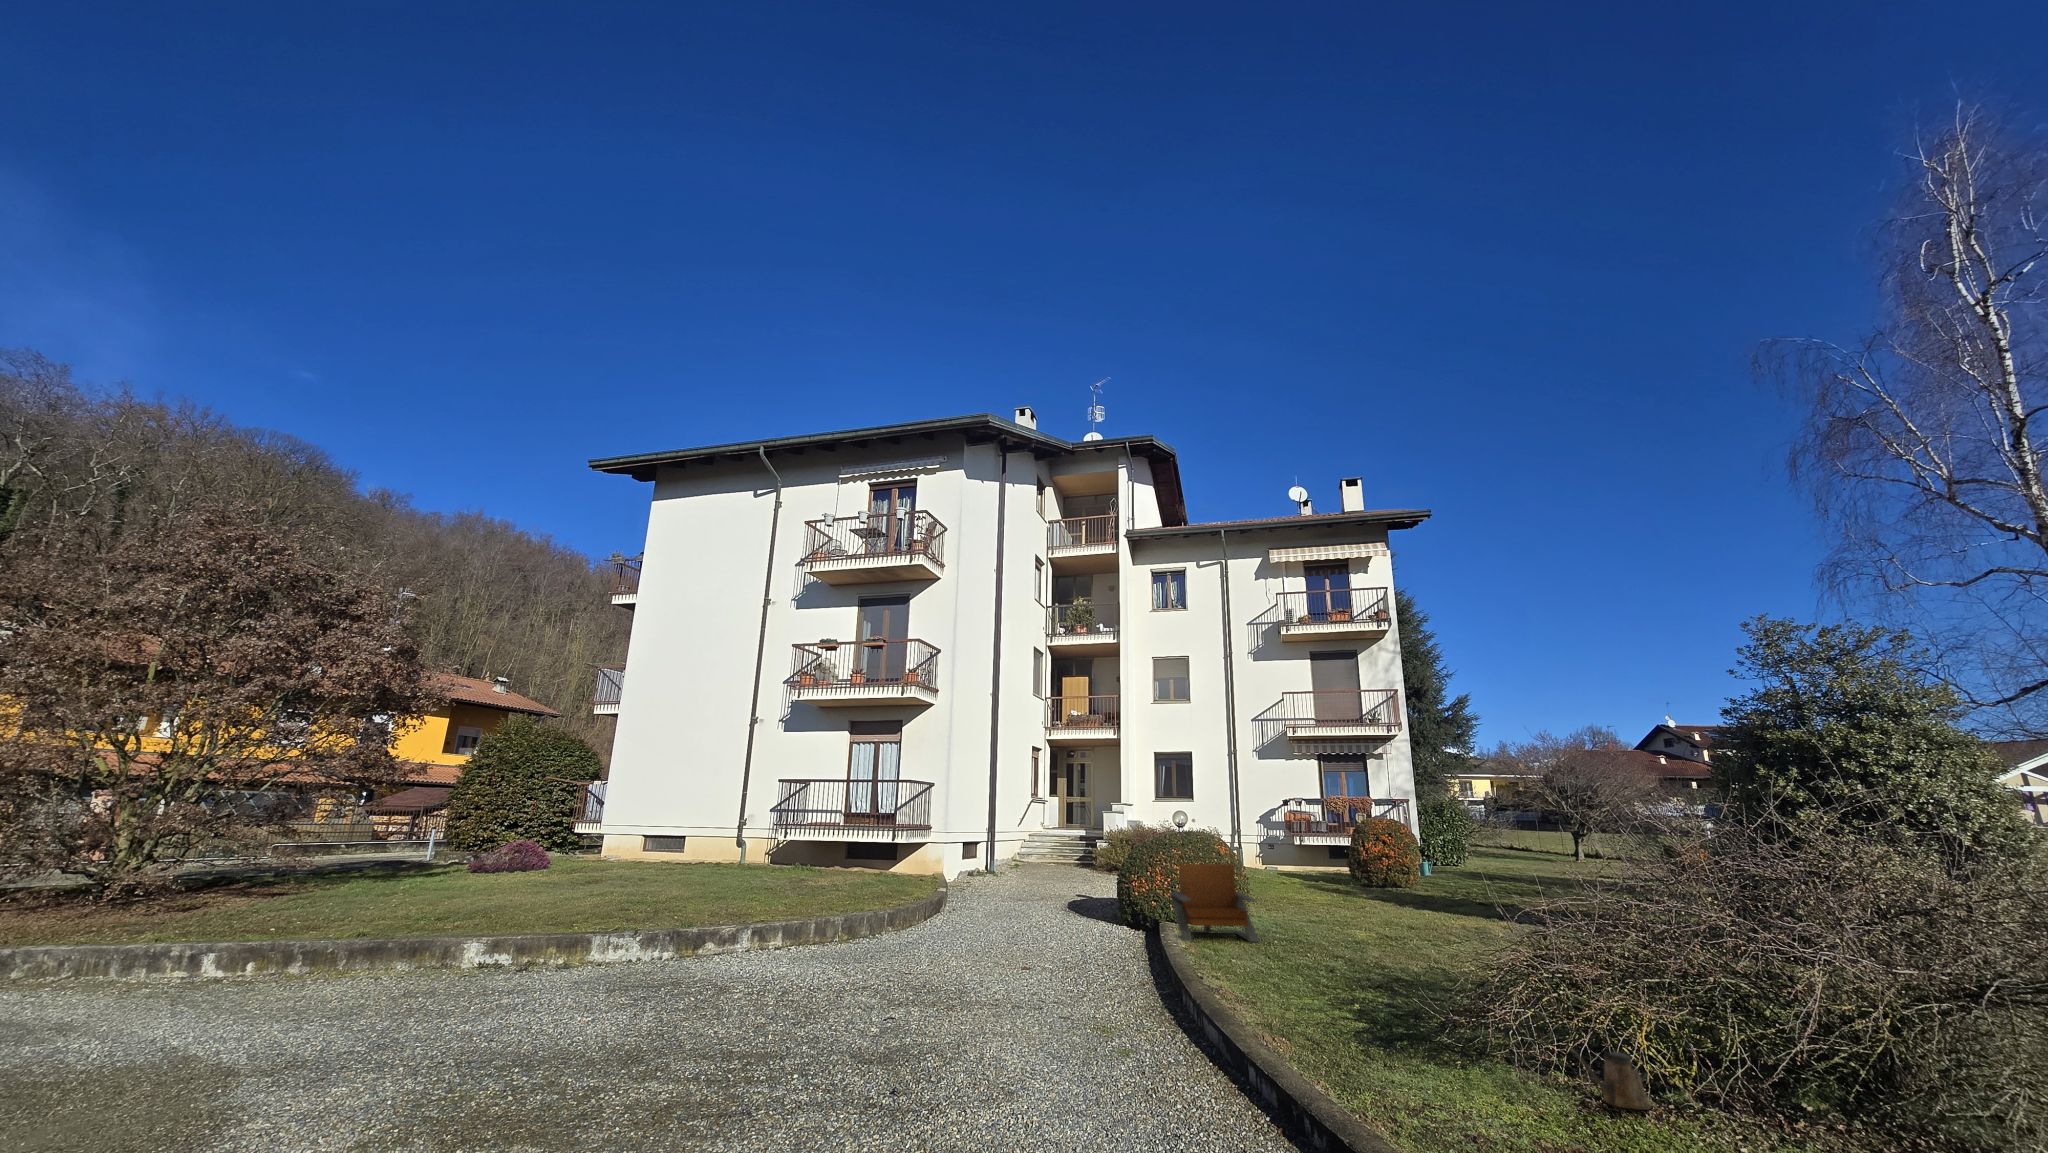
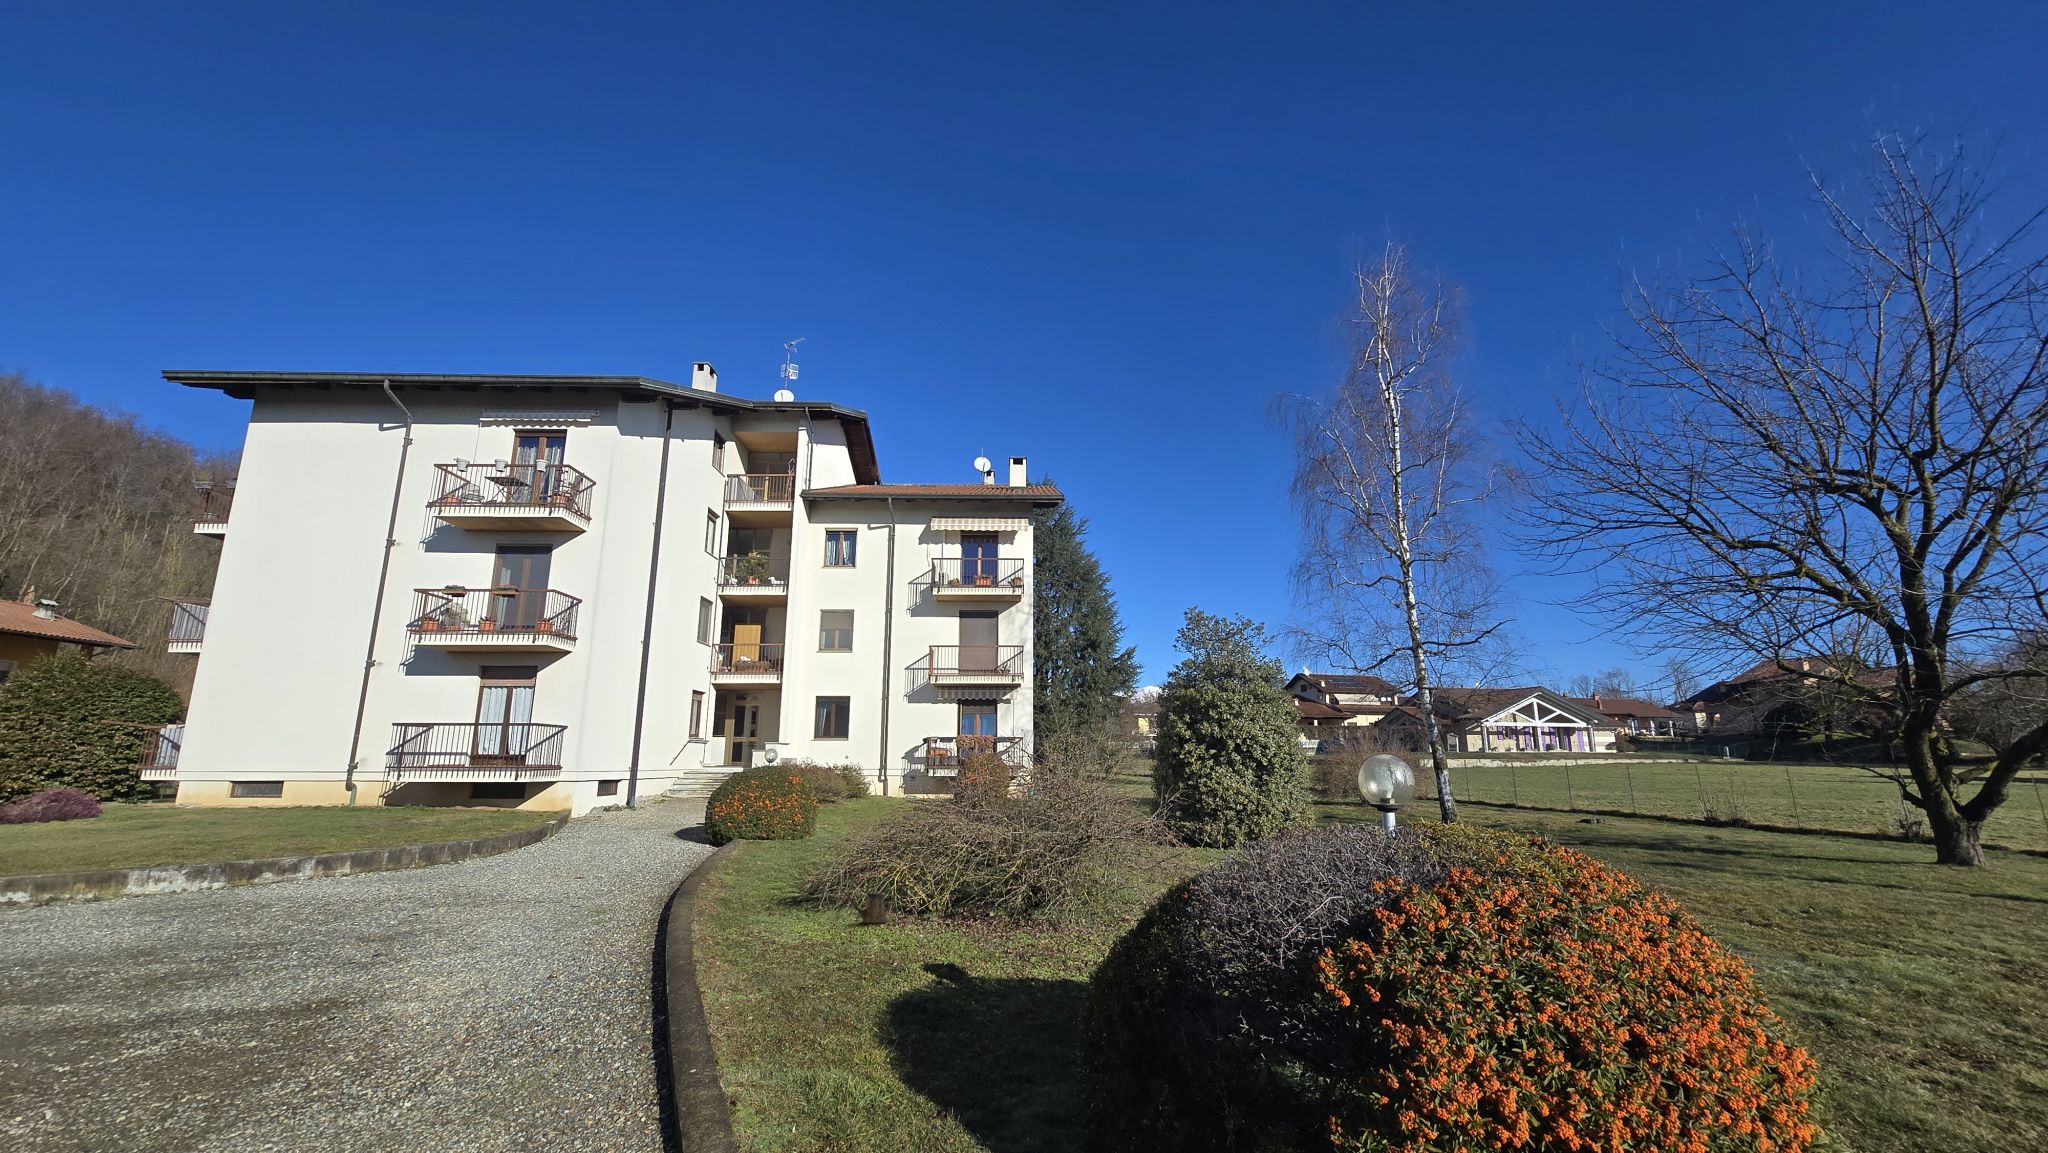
lounge chair: present [1170,863,1259,942] -> none [729,794,796,856]

